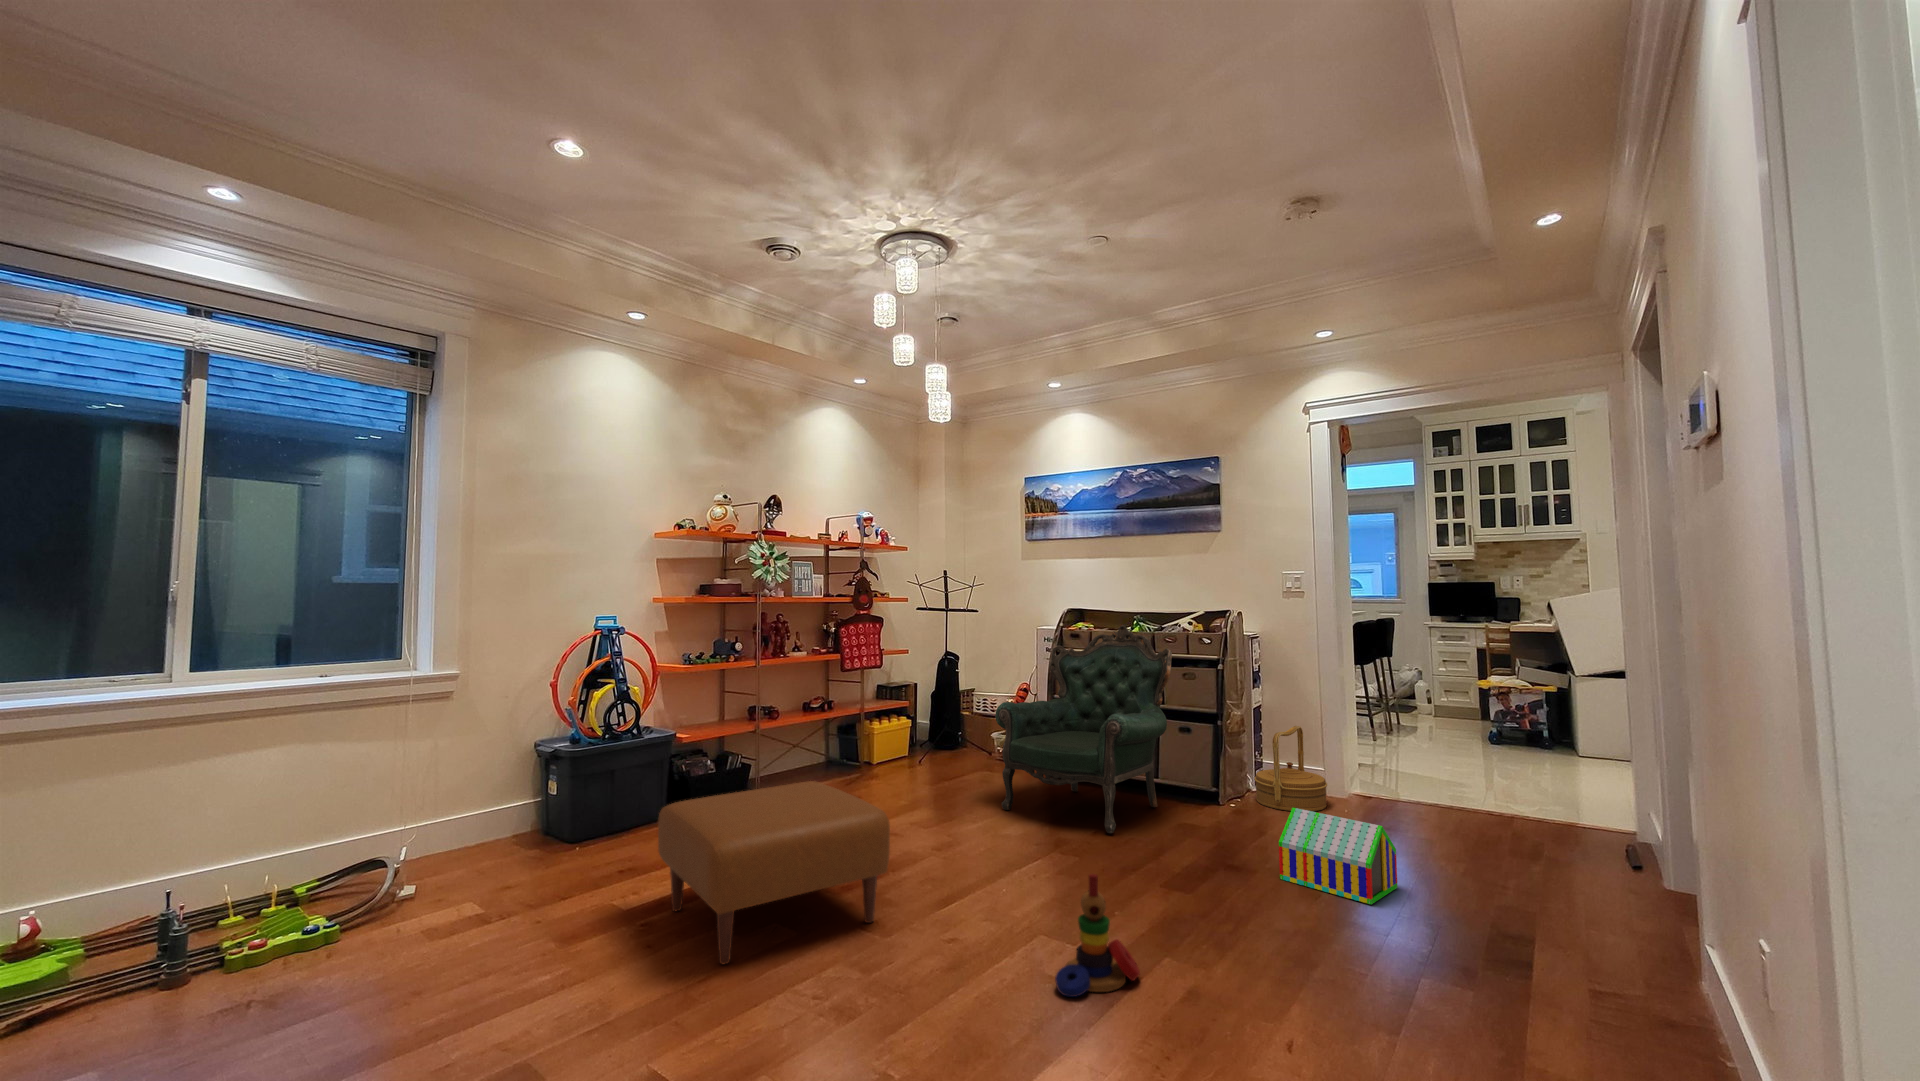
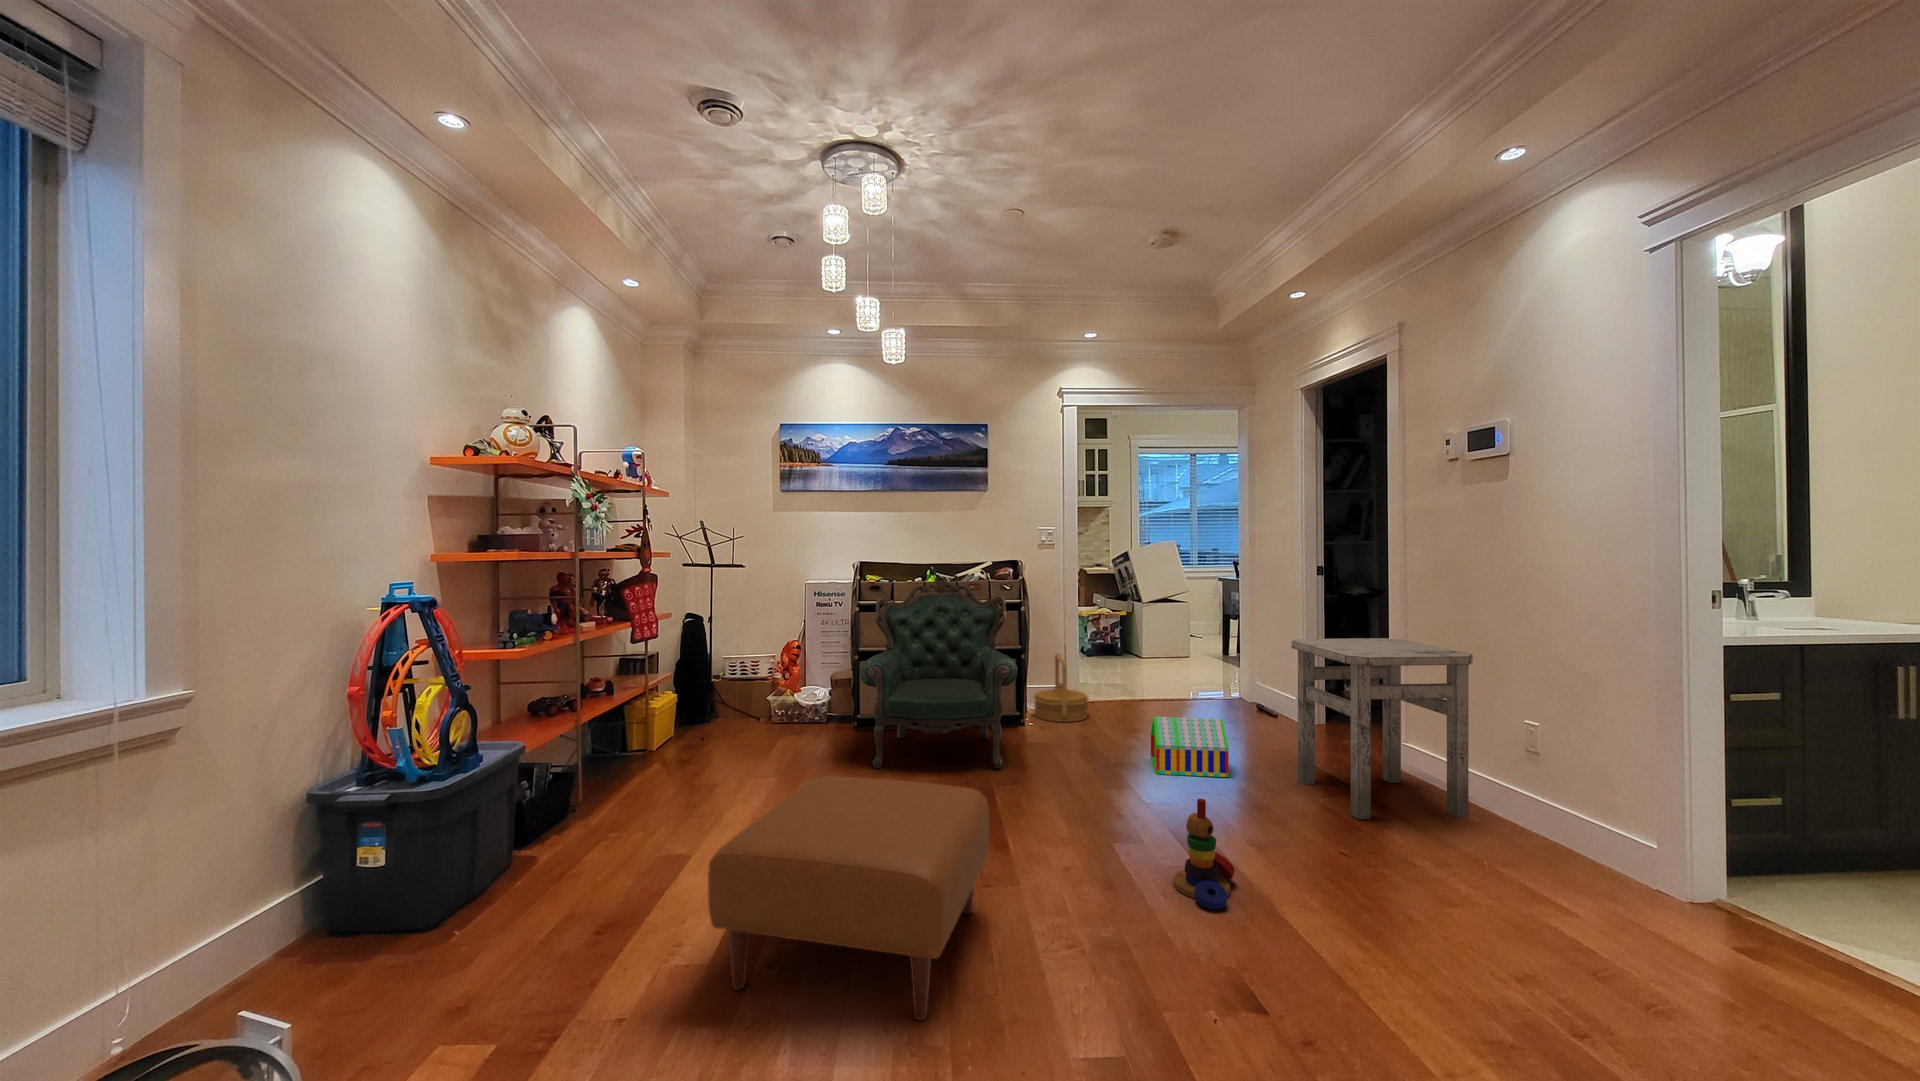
side table: none [1438,725,1696,1054] -> present [1292,638,1473,820]

